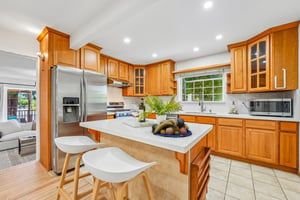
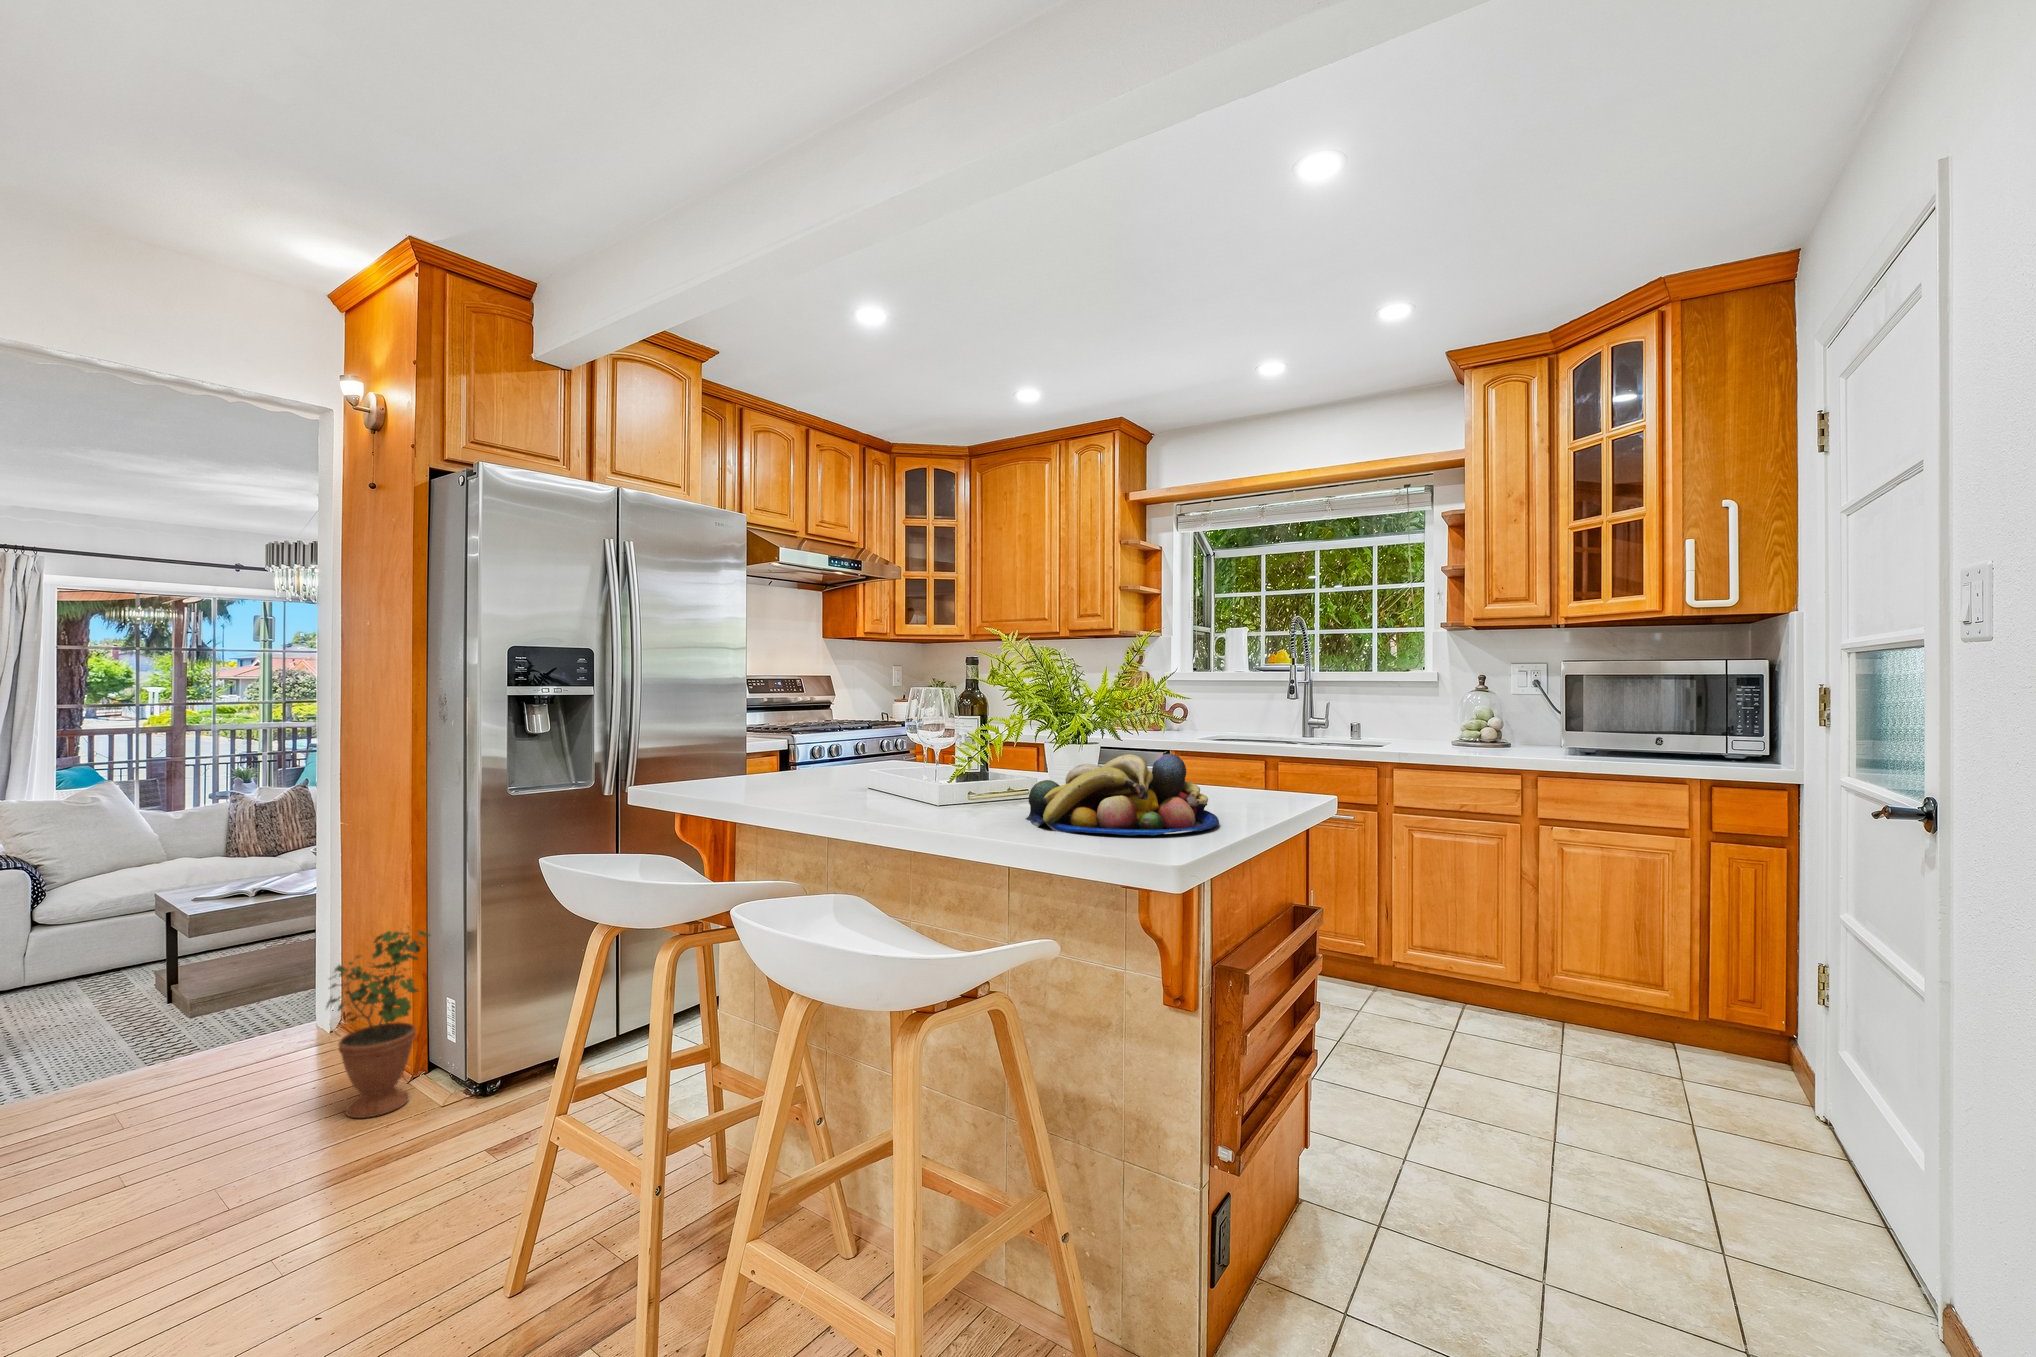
potted plant: none [30,145,50,181] -> present [327,927,429,1118]

